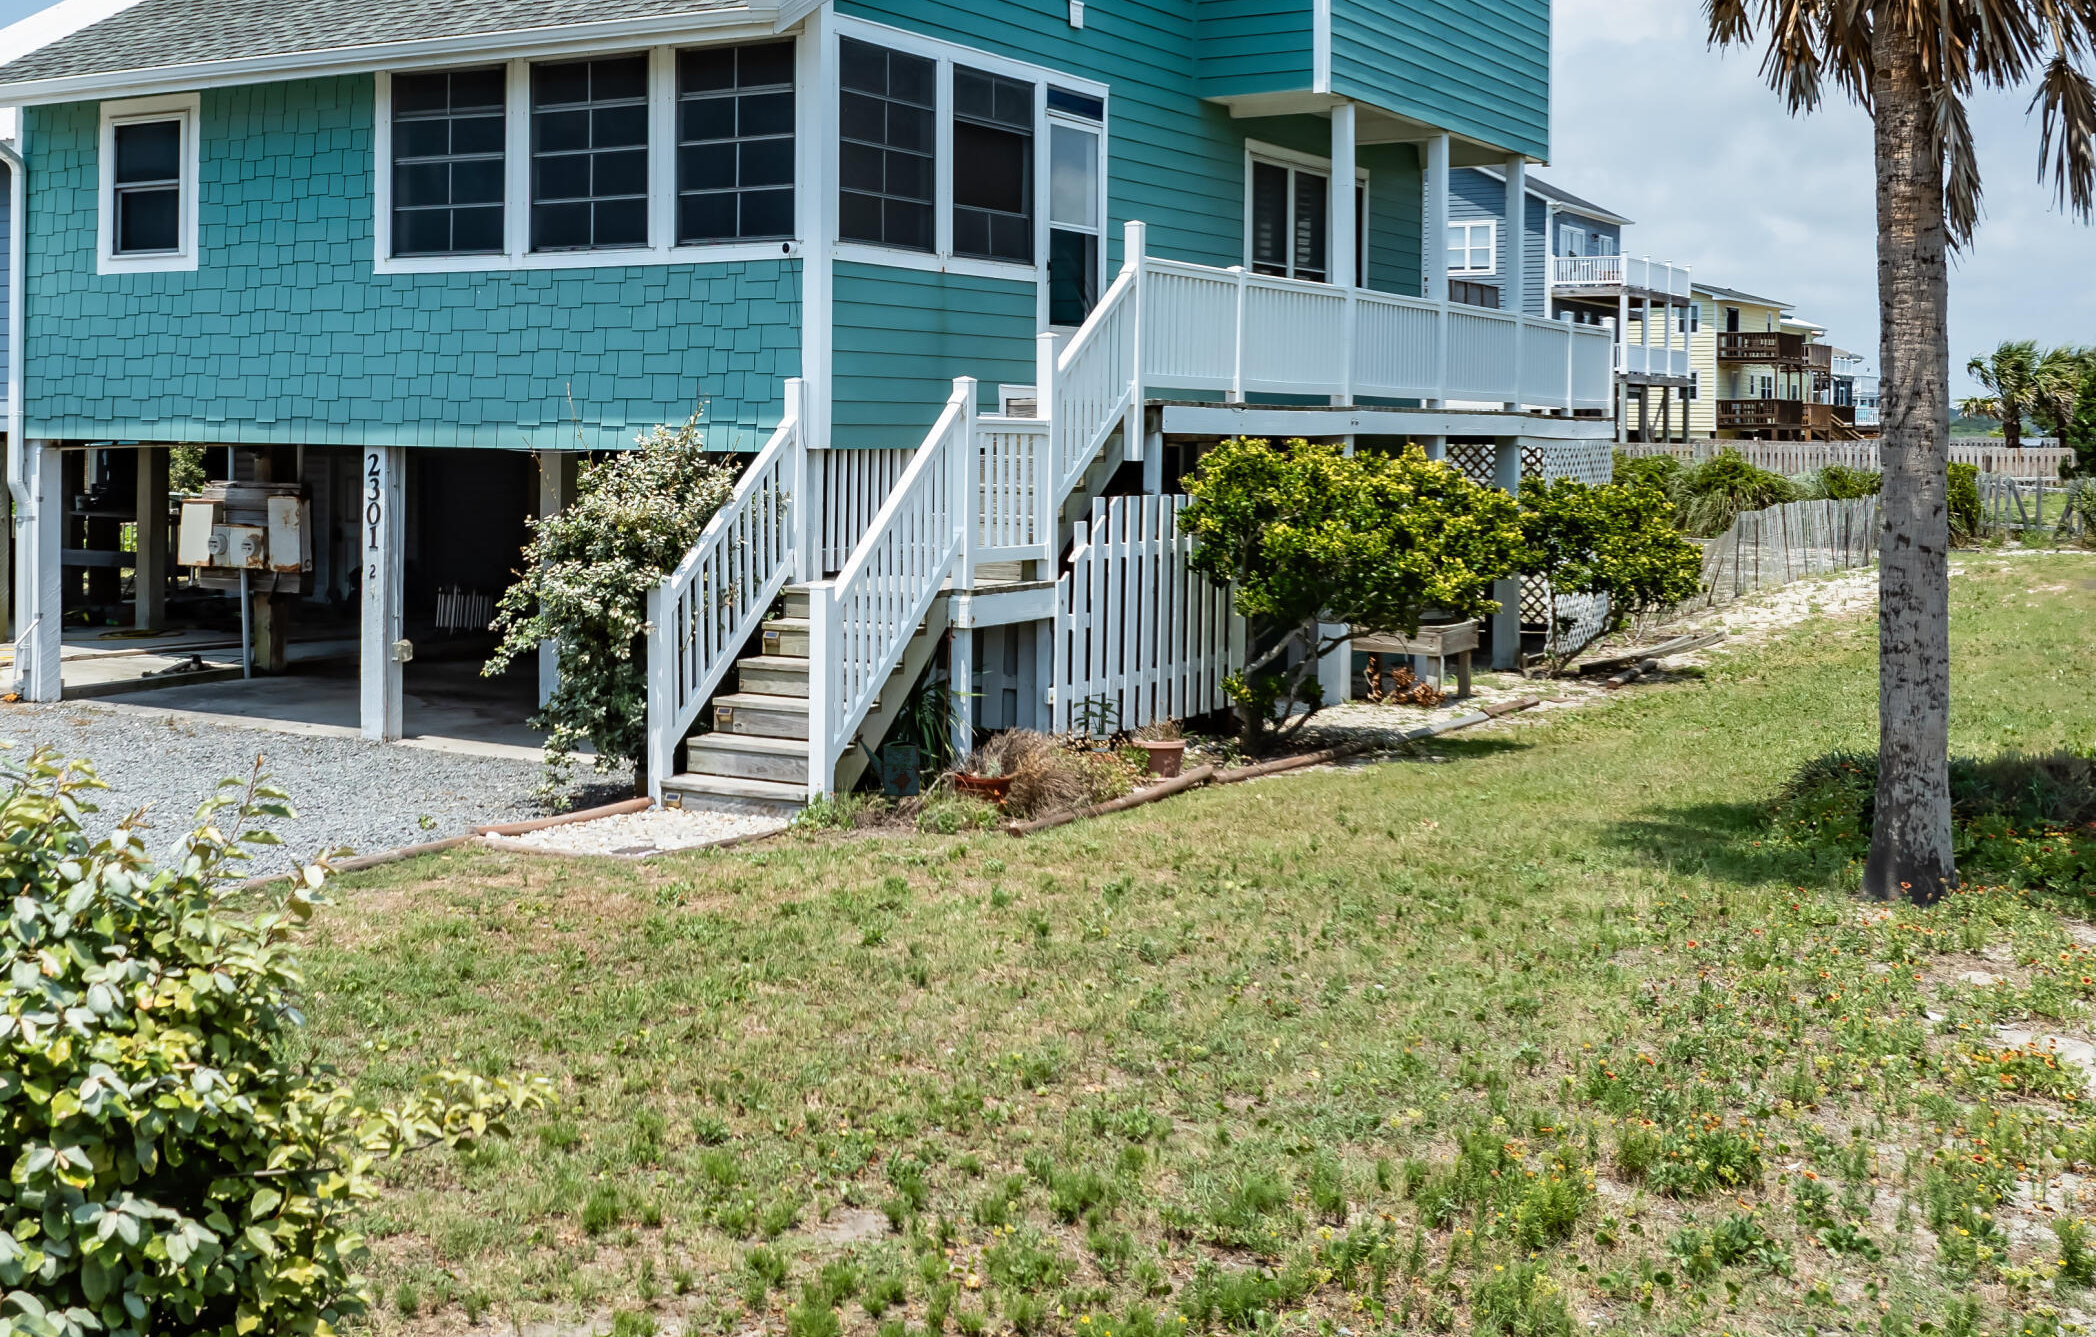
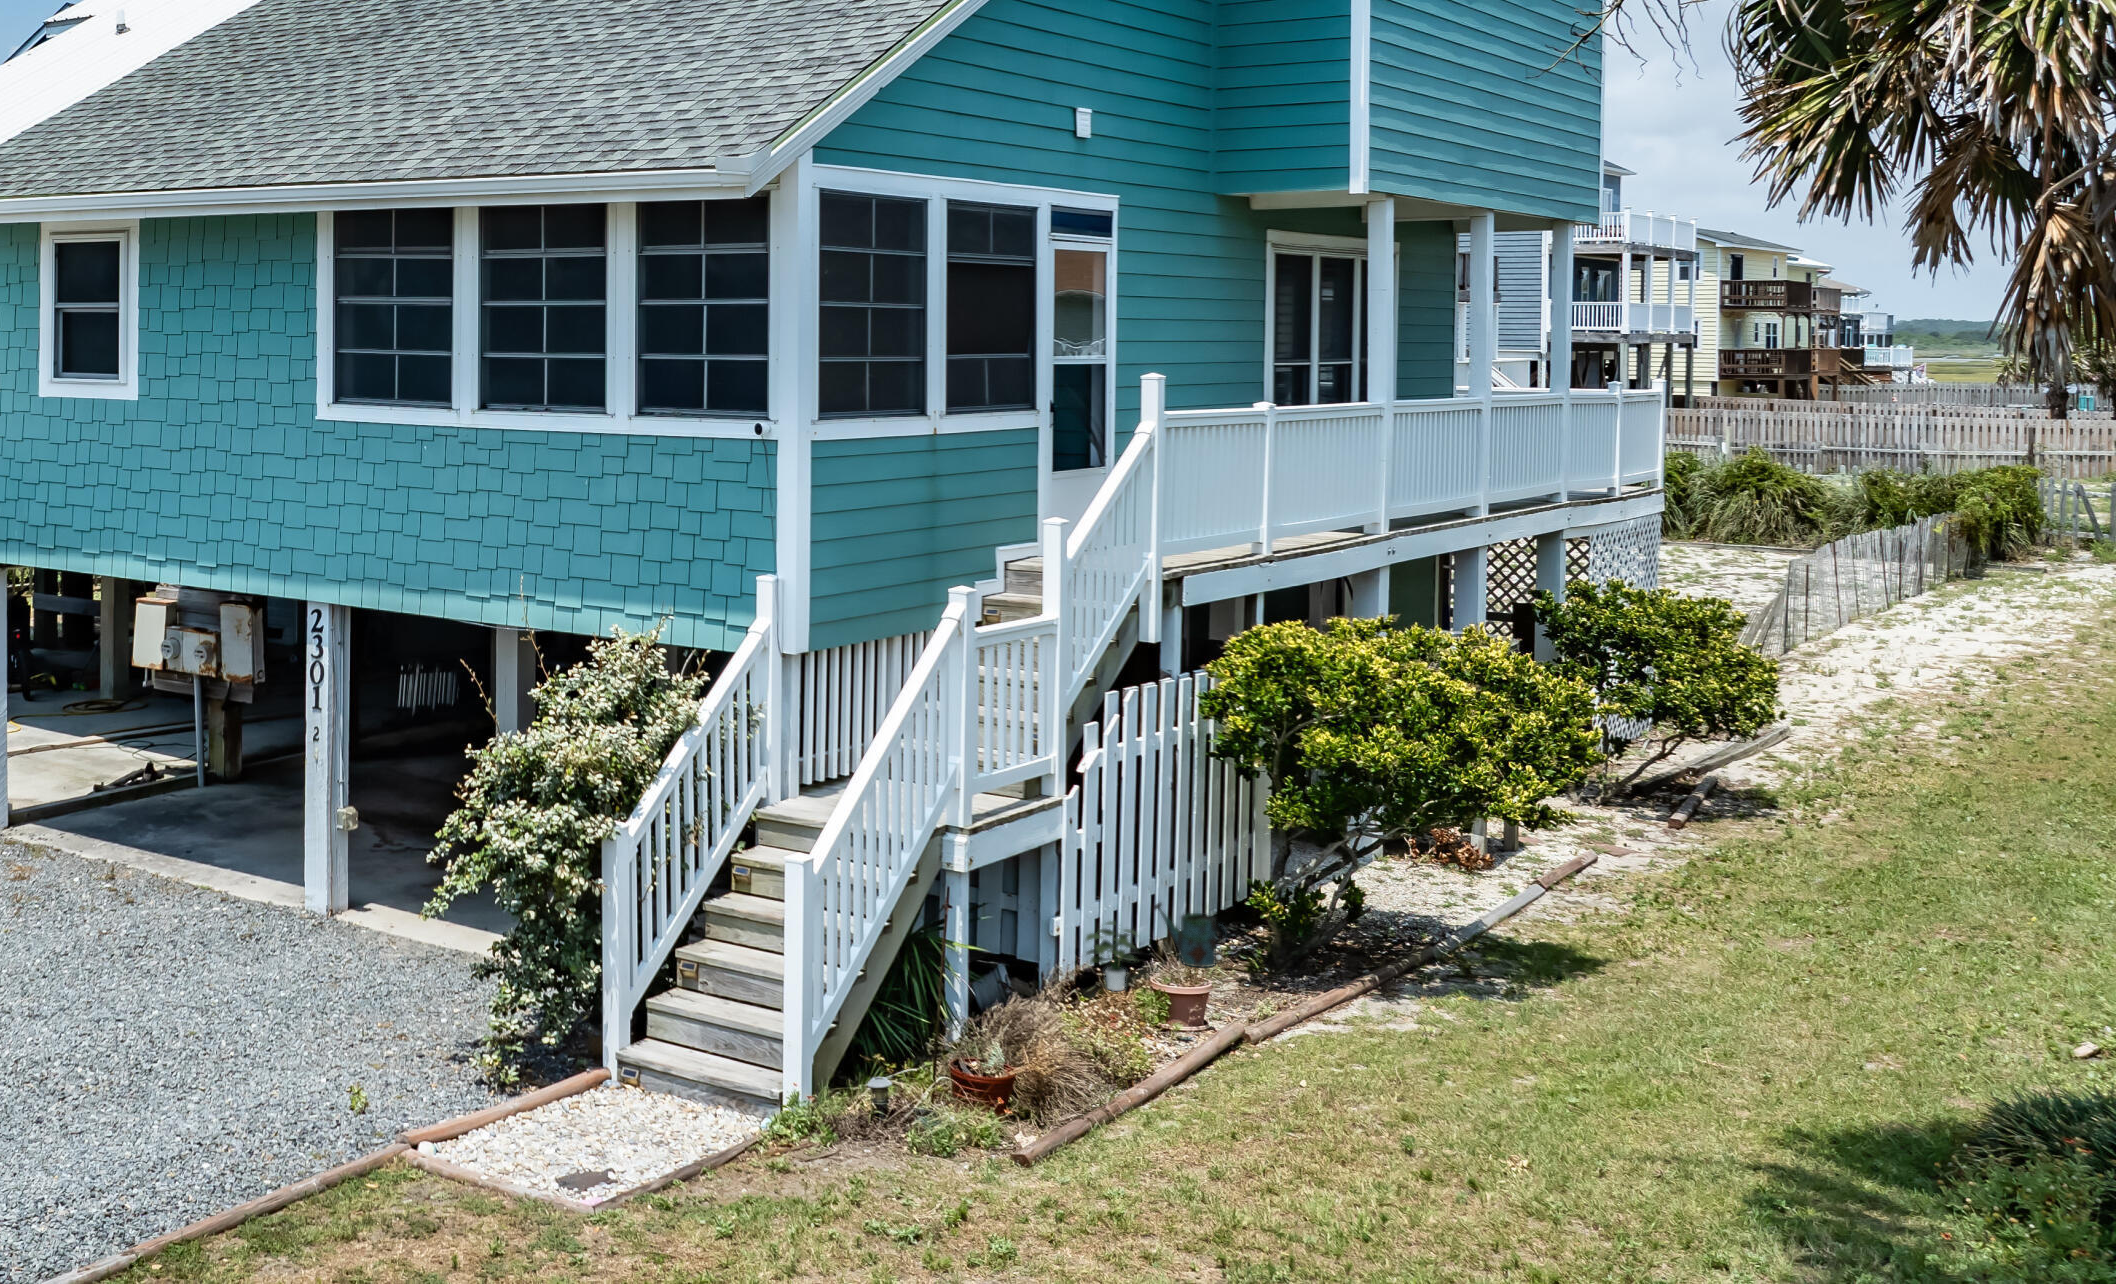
watering can: present [853,734,932,795] -> present [1153,903,1226,968]

